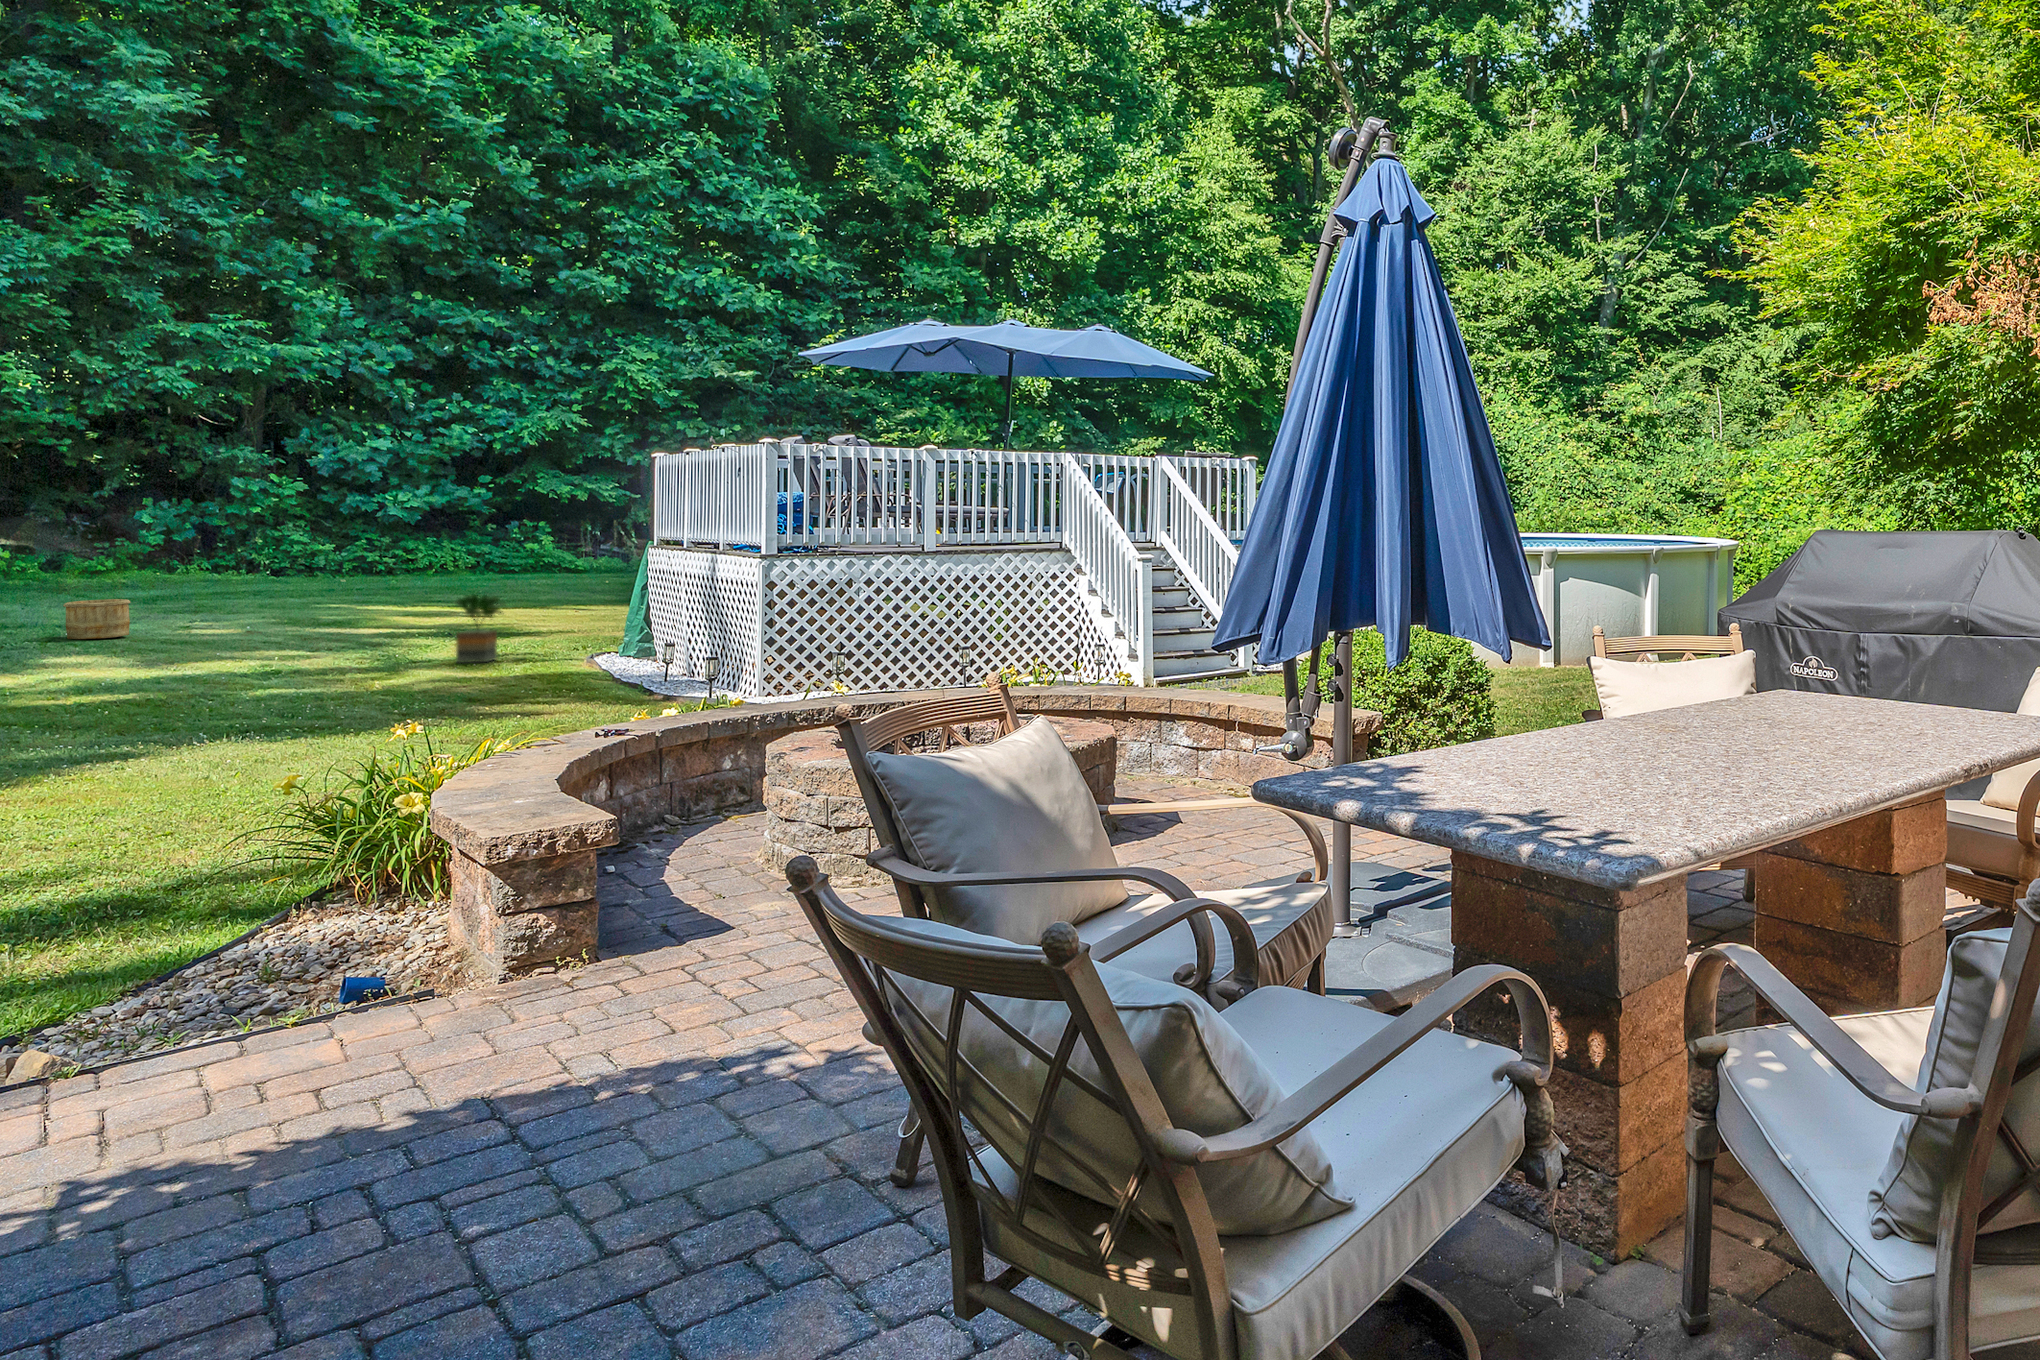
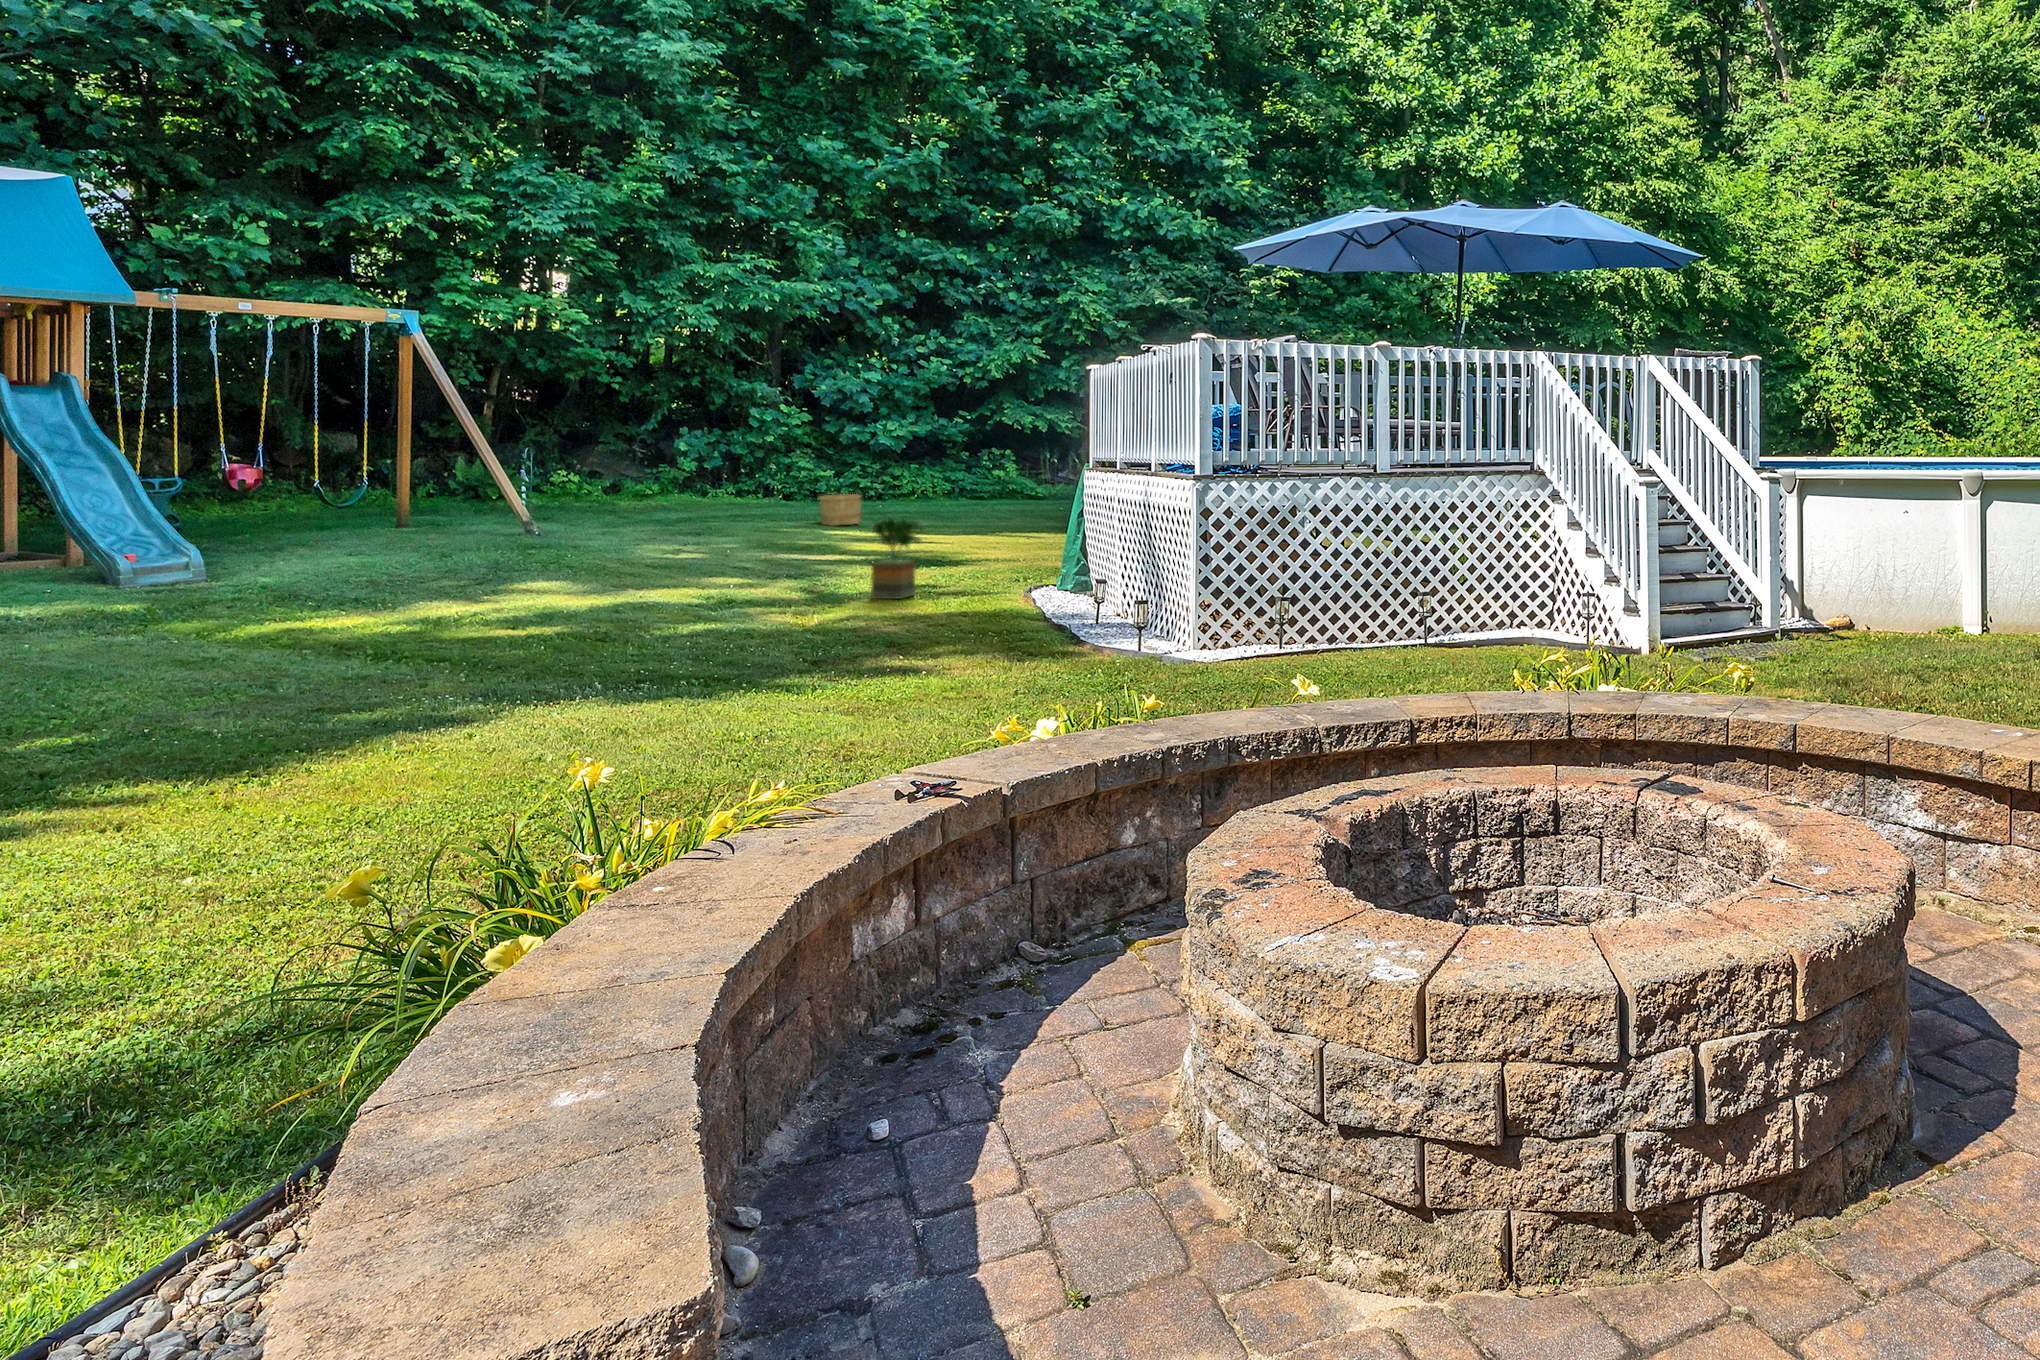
wooden bucket: present [63,599,130,639] -> present [820,494,861,526]

